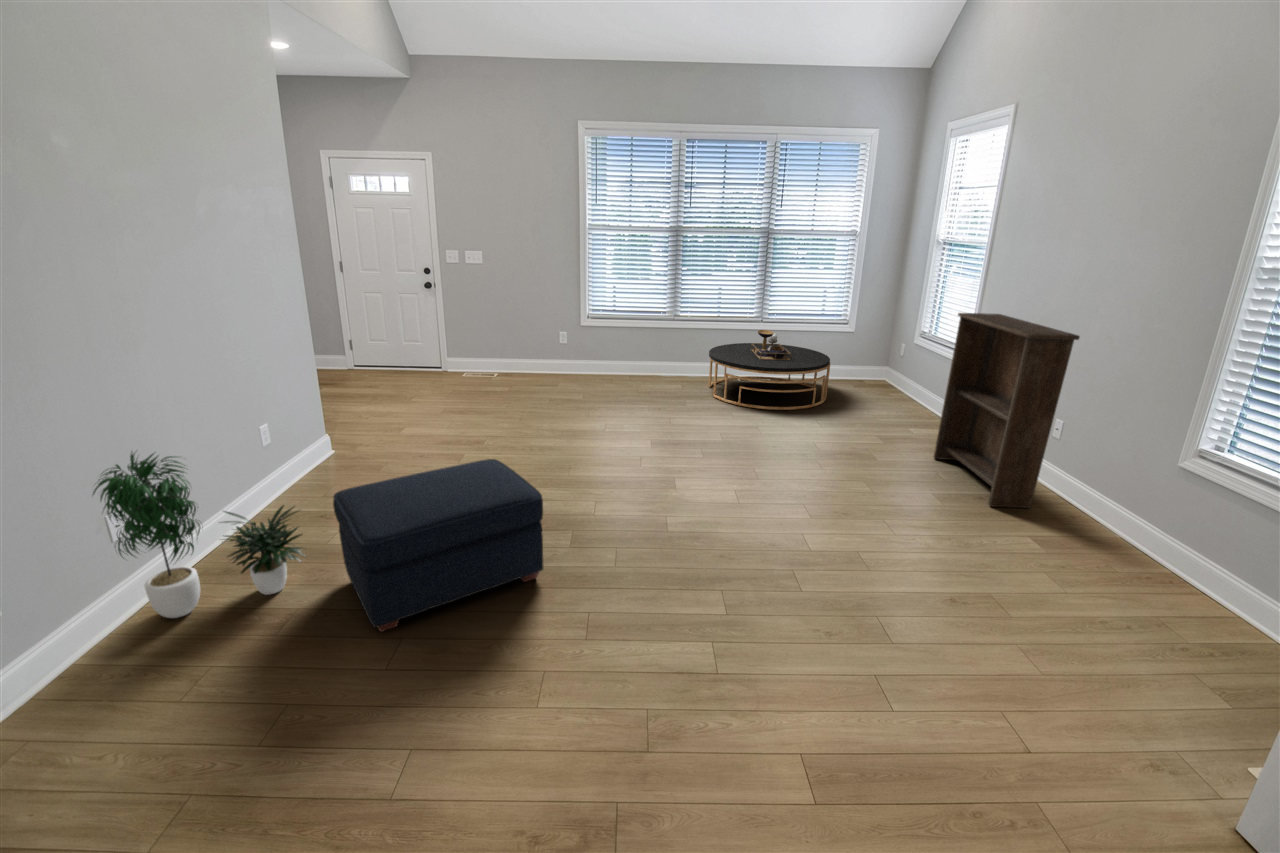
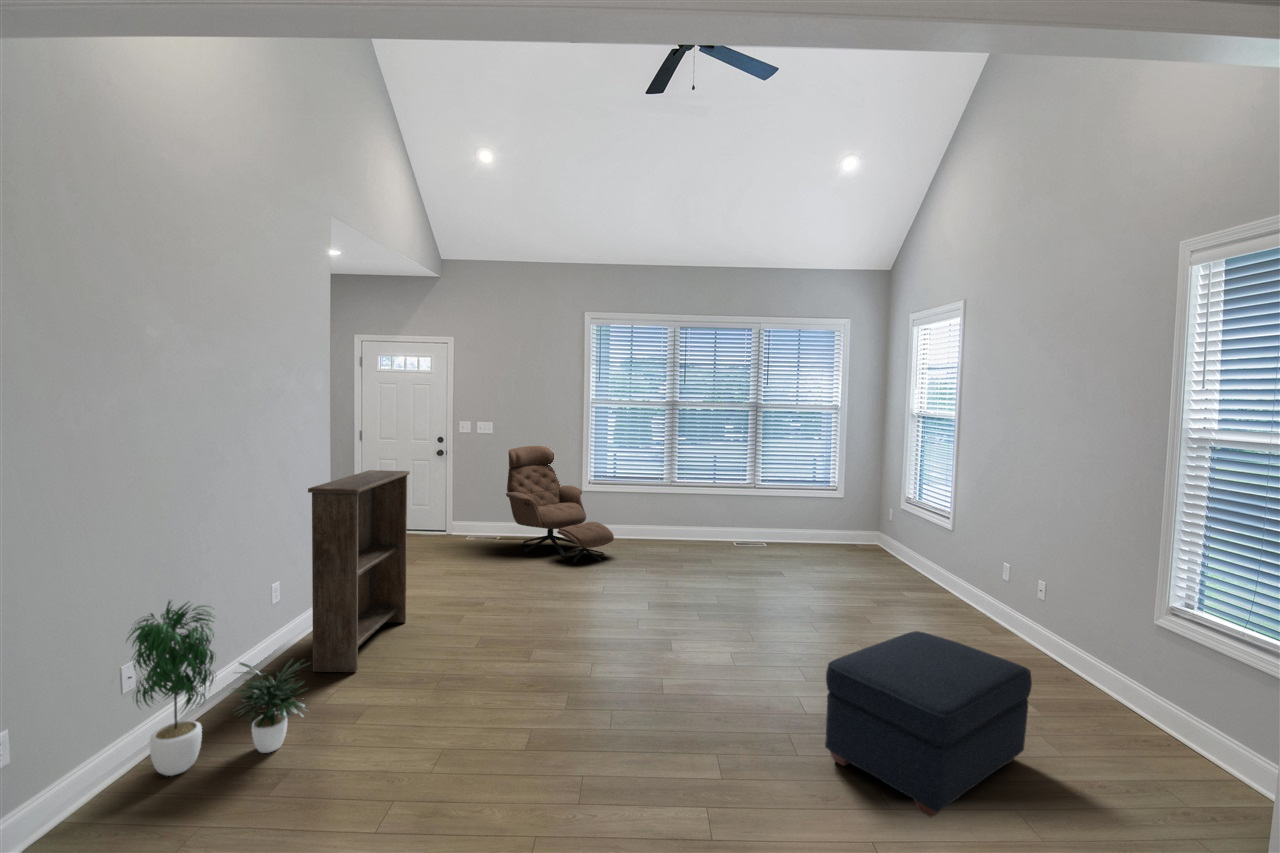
lounge chair: none [502,277,615,398] -> present [506,446,614,563]
bookshelf: present [933,313,1080,508] -> present [308,470,410,672]
coffee table: present [709,330,830,410] -> none [706,496,824,575]
ottoman: present [333,459,543,632] -> present [825,631,1032,817]

